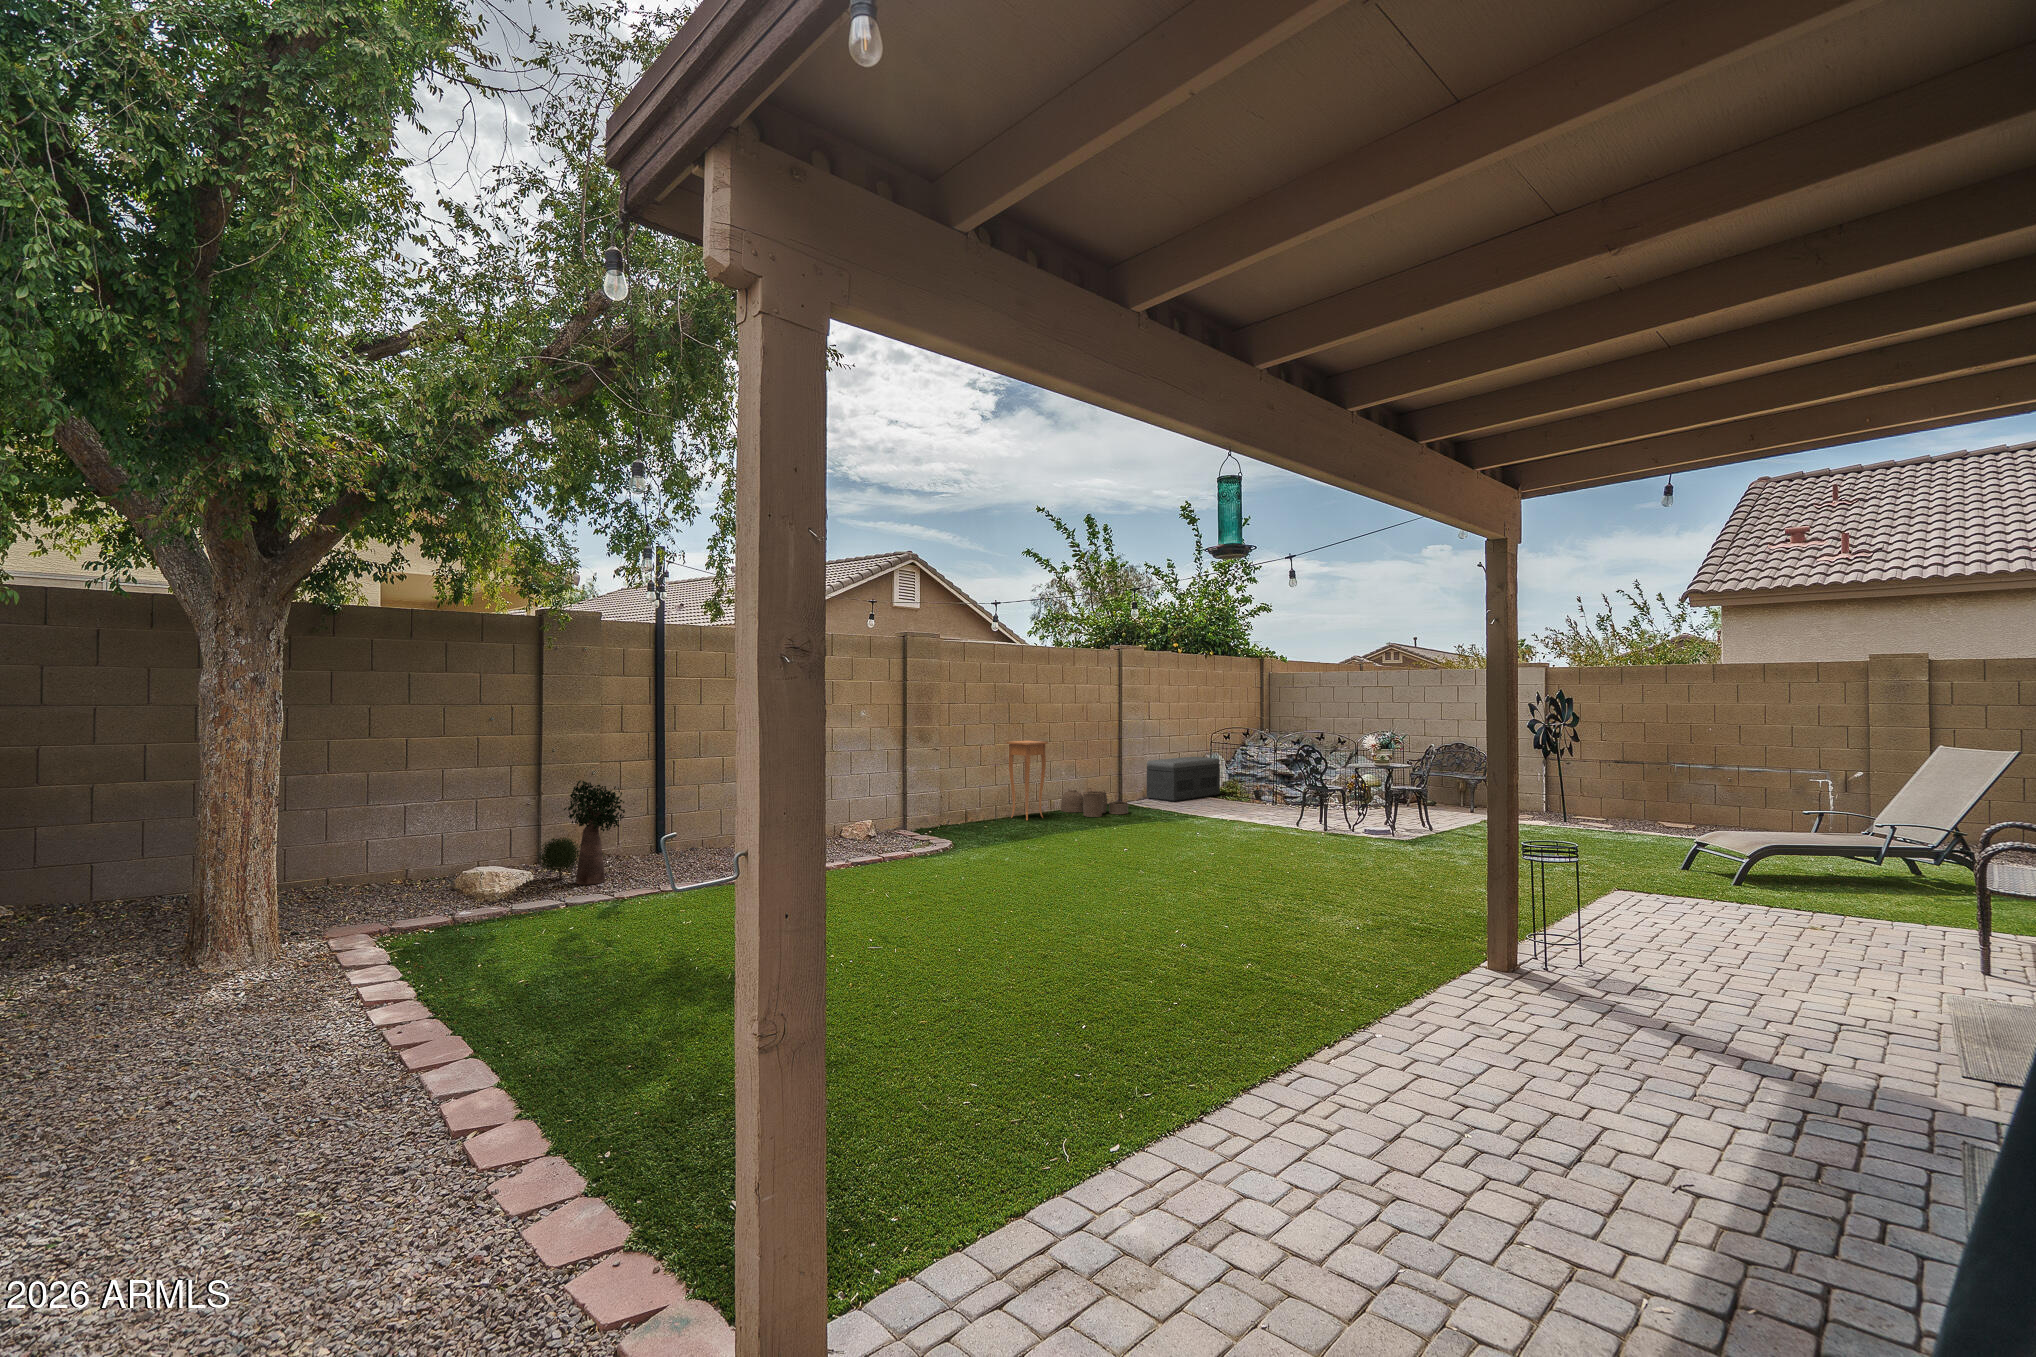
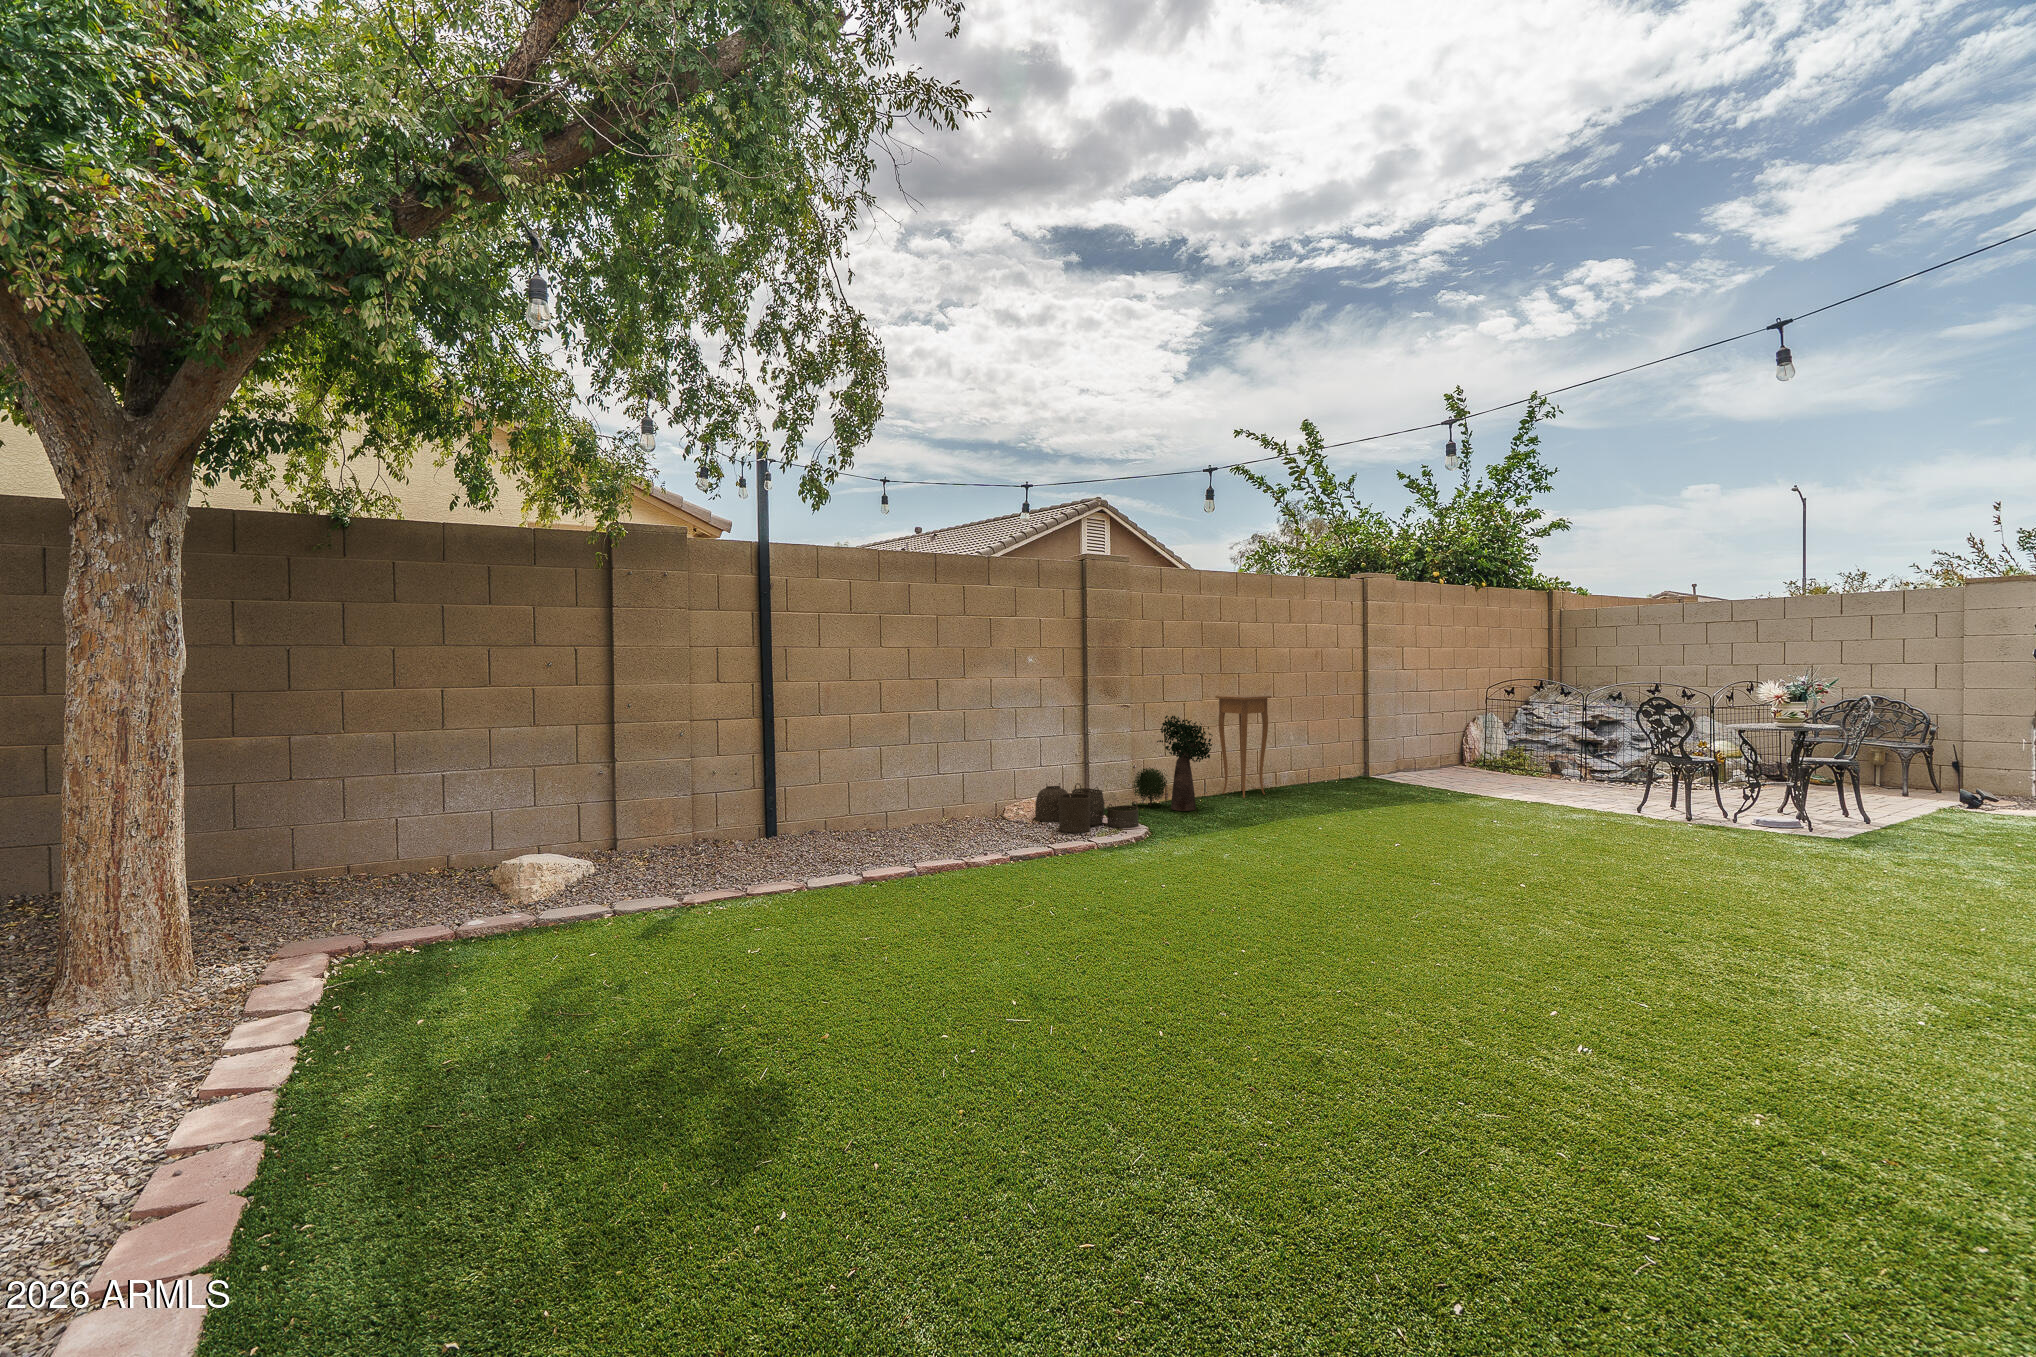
storage bench: present [1147,757,1220,802] -> none [1398,717,1498,775]
potted plant: present [536,780,625,885] -> present [1133,716,1213,811]
woven basket: present [1061,788,1128,817] -> present [1035,783,1139,832]

